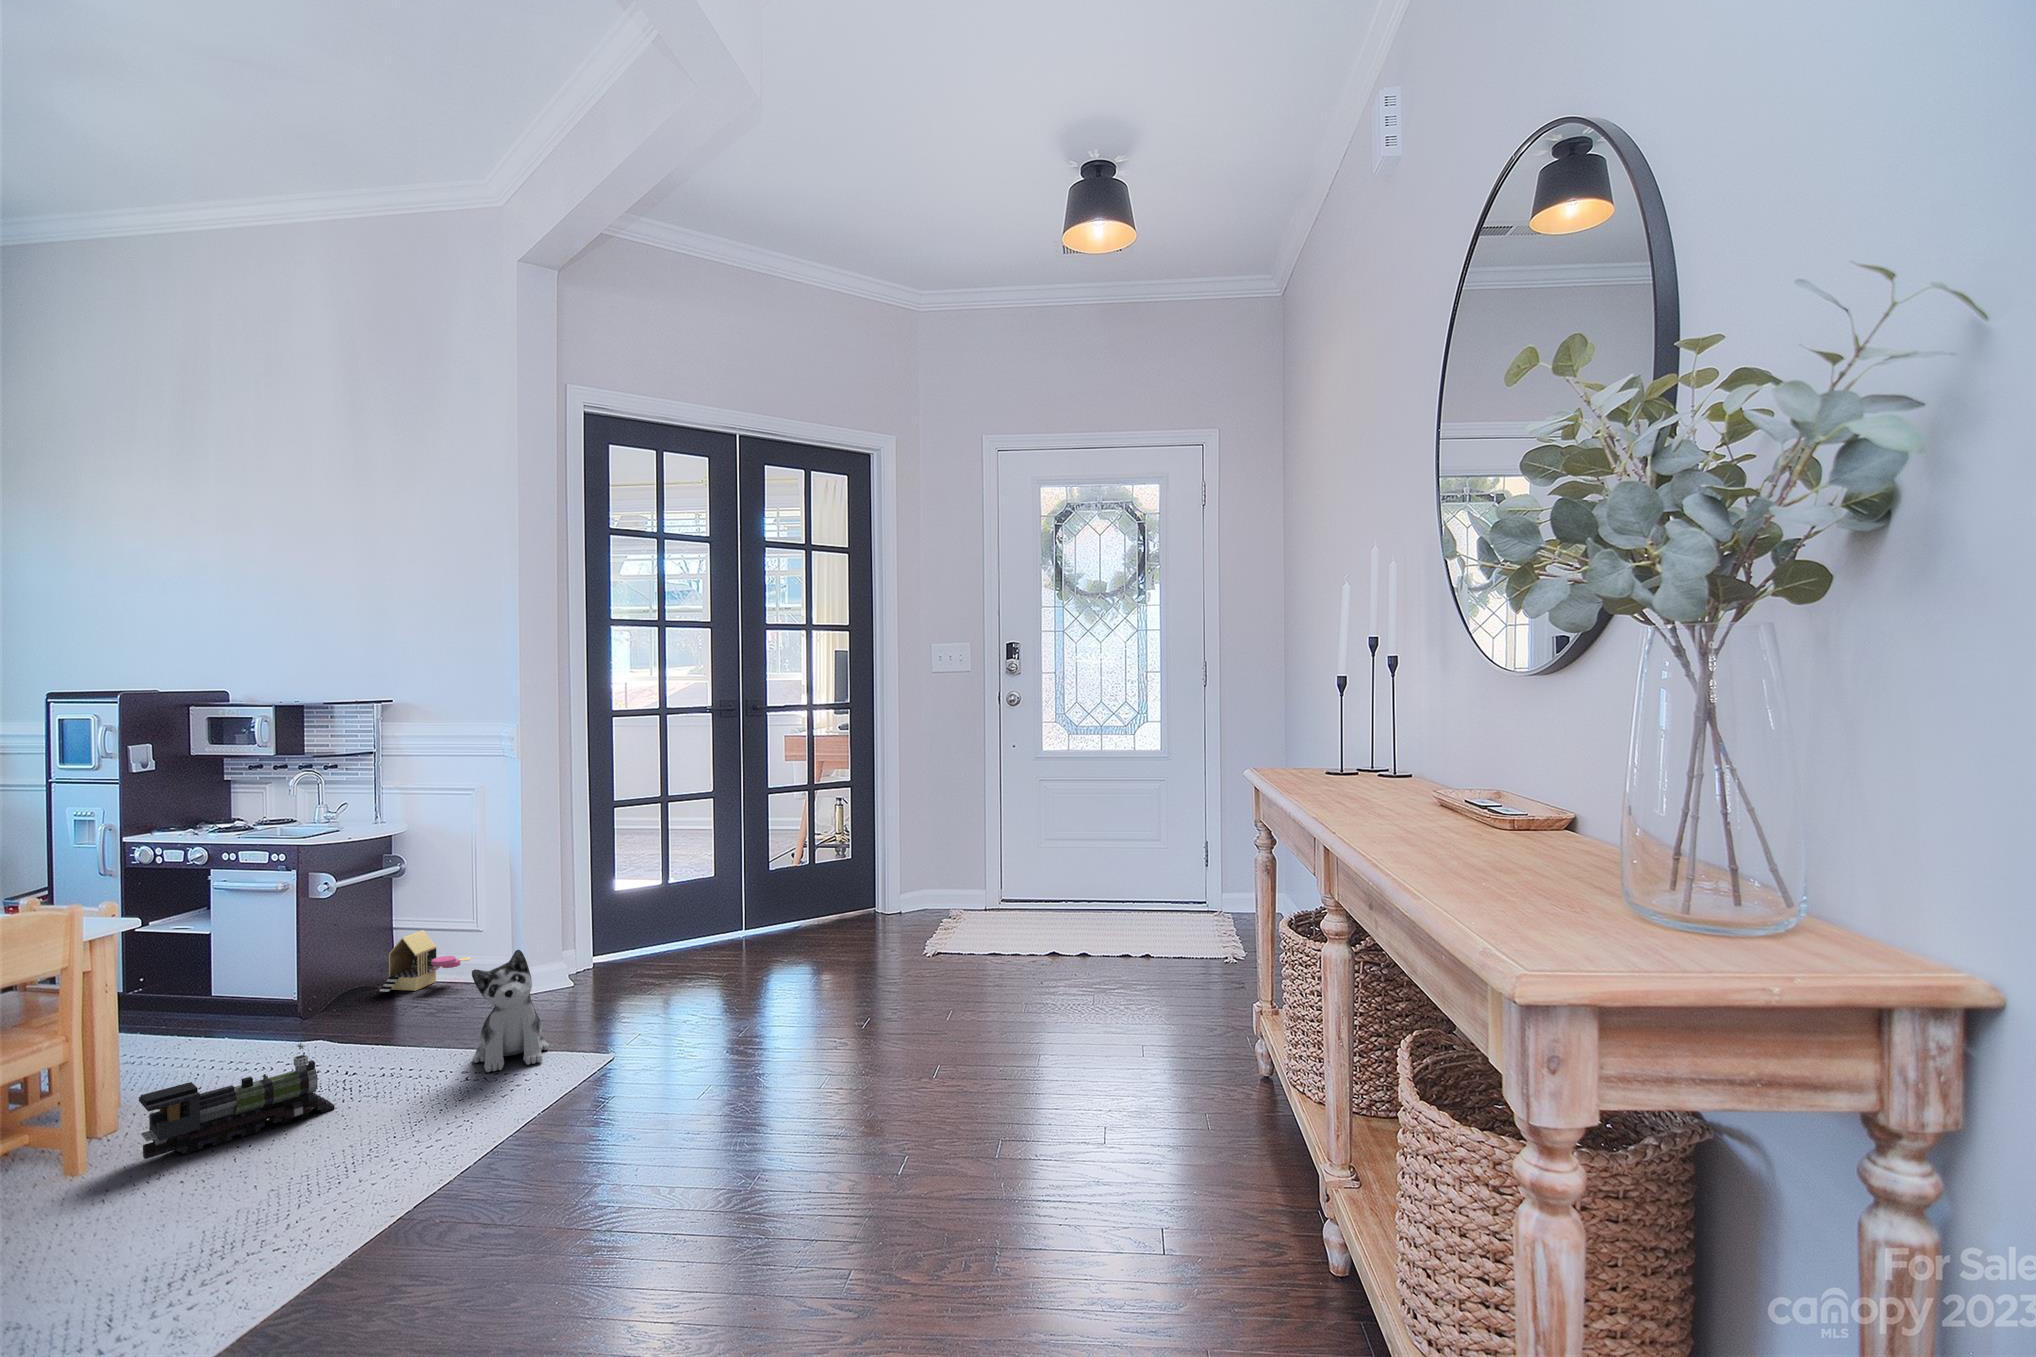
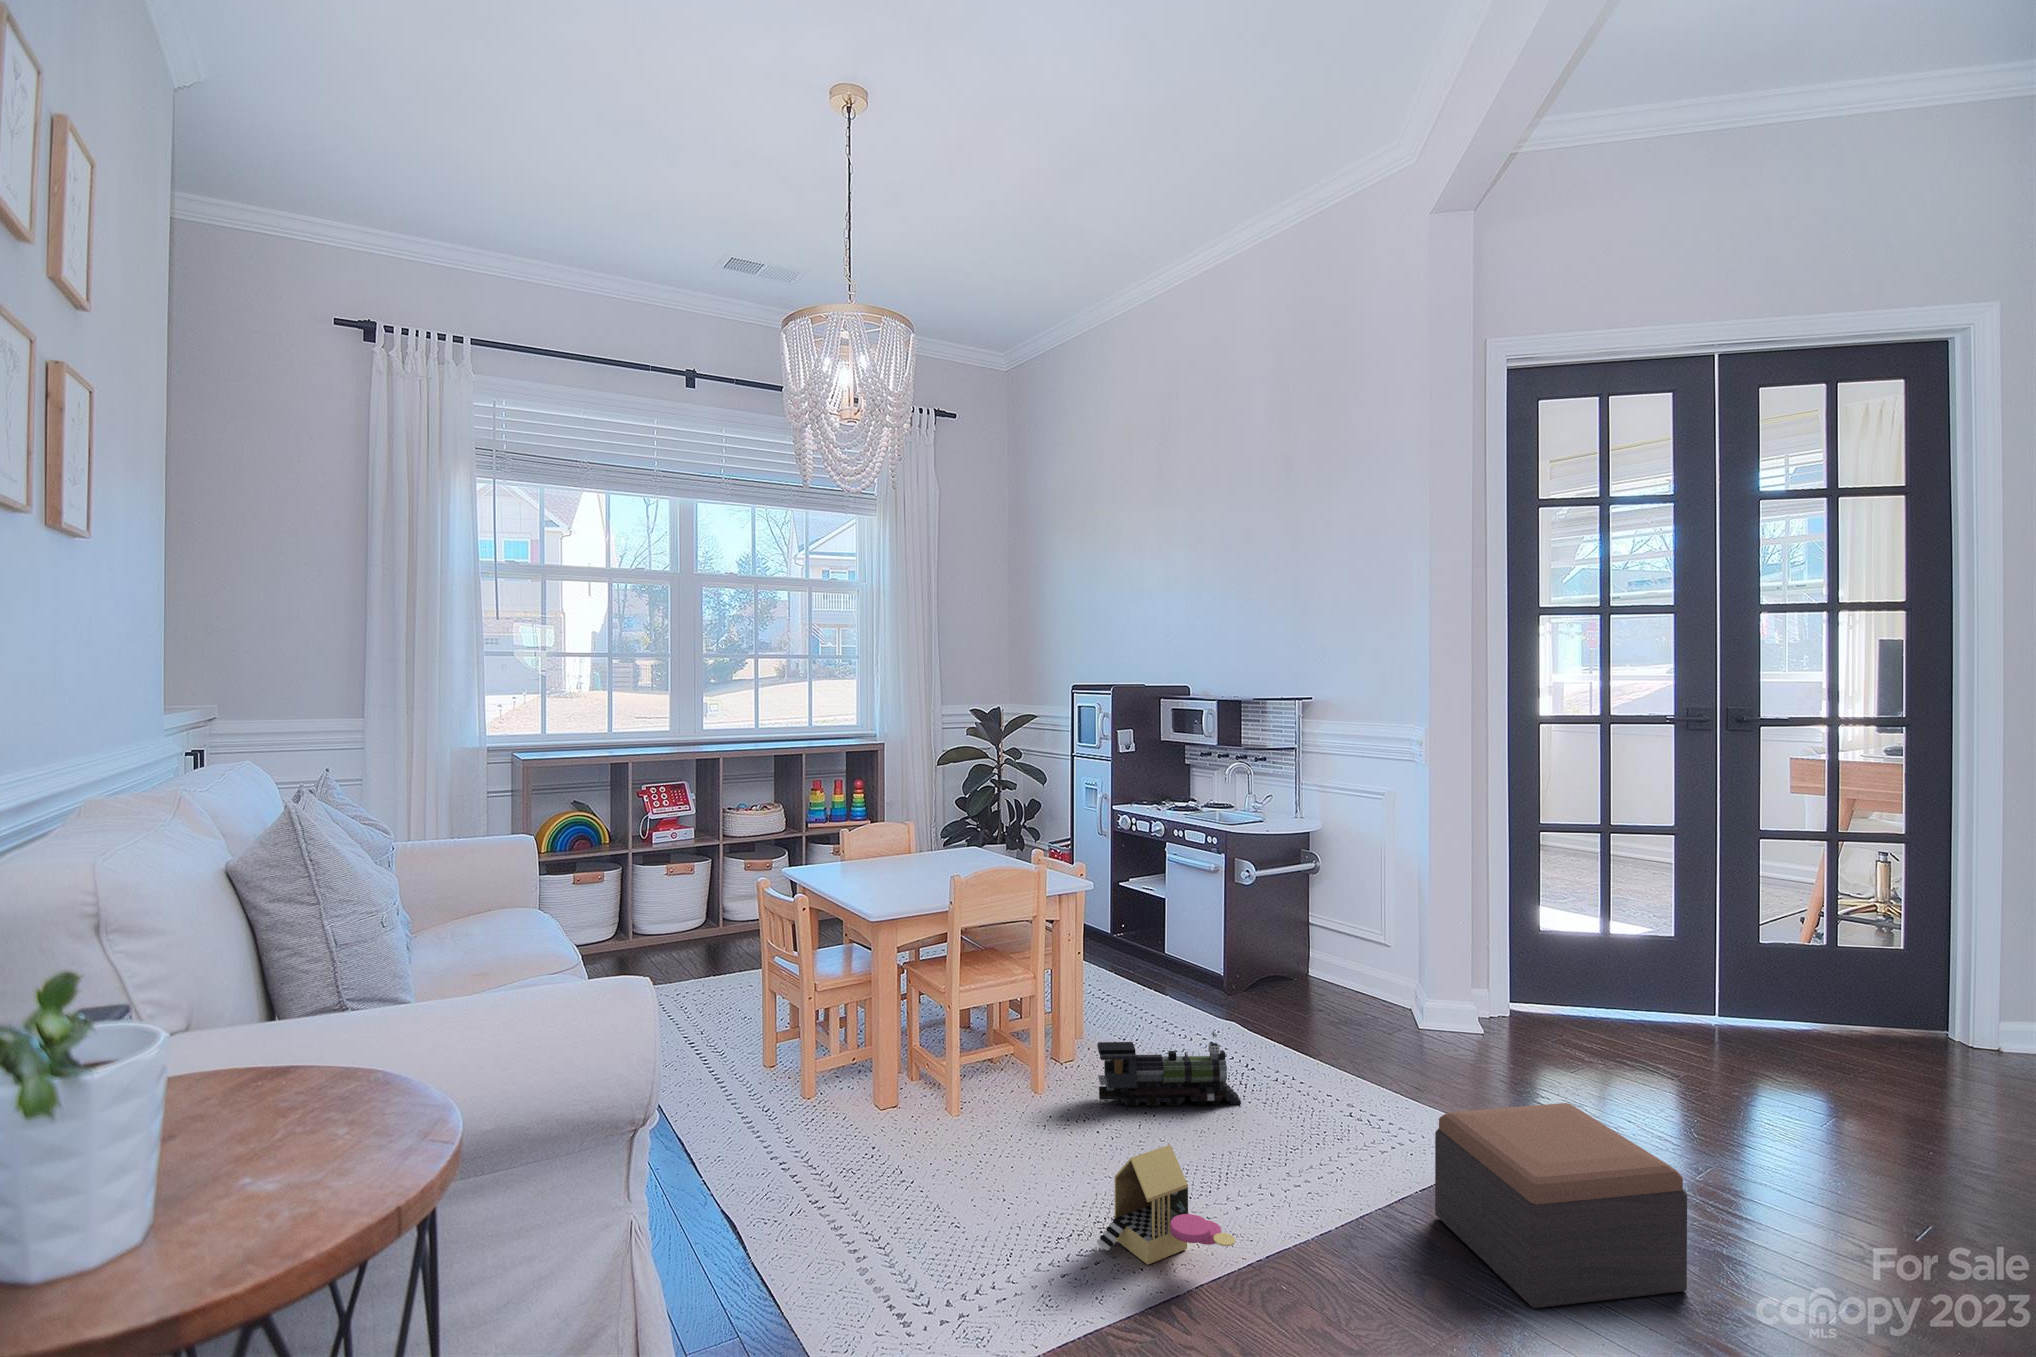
toy house: present [380,930,471,992] -> present [1097,1145,1235,1265]
plush toy: present [472,950,549,1072] -> none [1369,987,1451,1123]
footstool: none [545,1004,732,1160] -> present [1435,1103,1687,1308]

